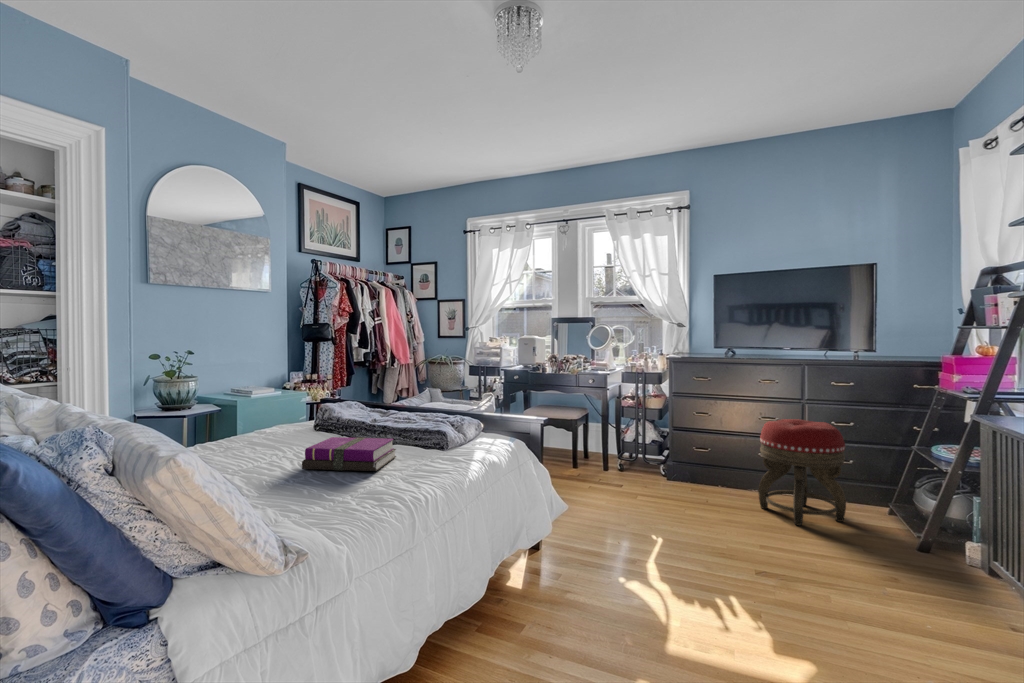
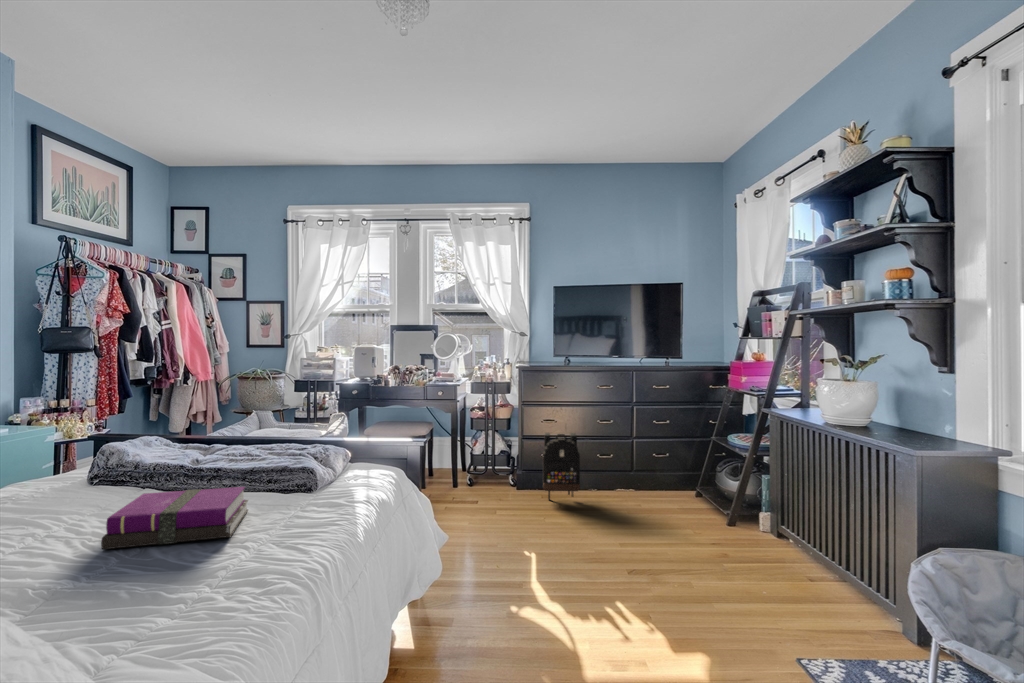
footstool: present [758,419,846,526] -> none [609,423,681,522]
backpack: none [688,424,728,492] -> present [543,433,580,500]

